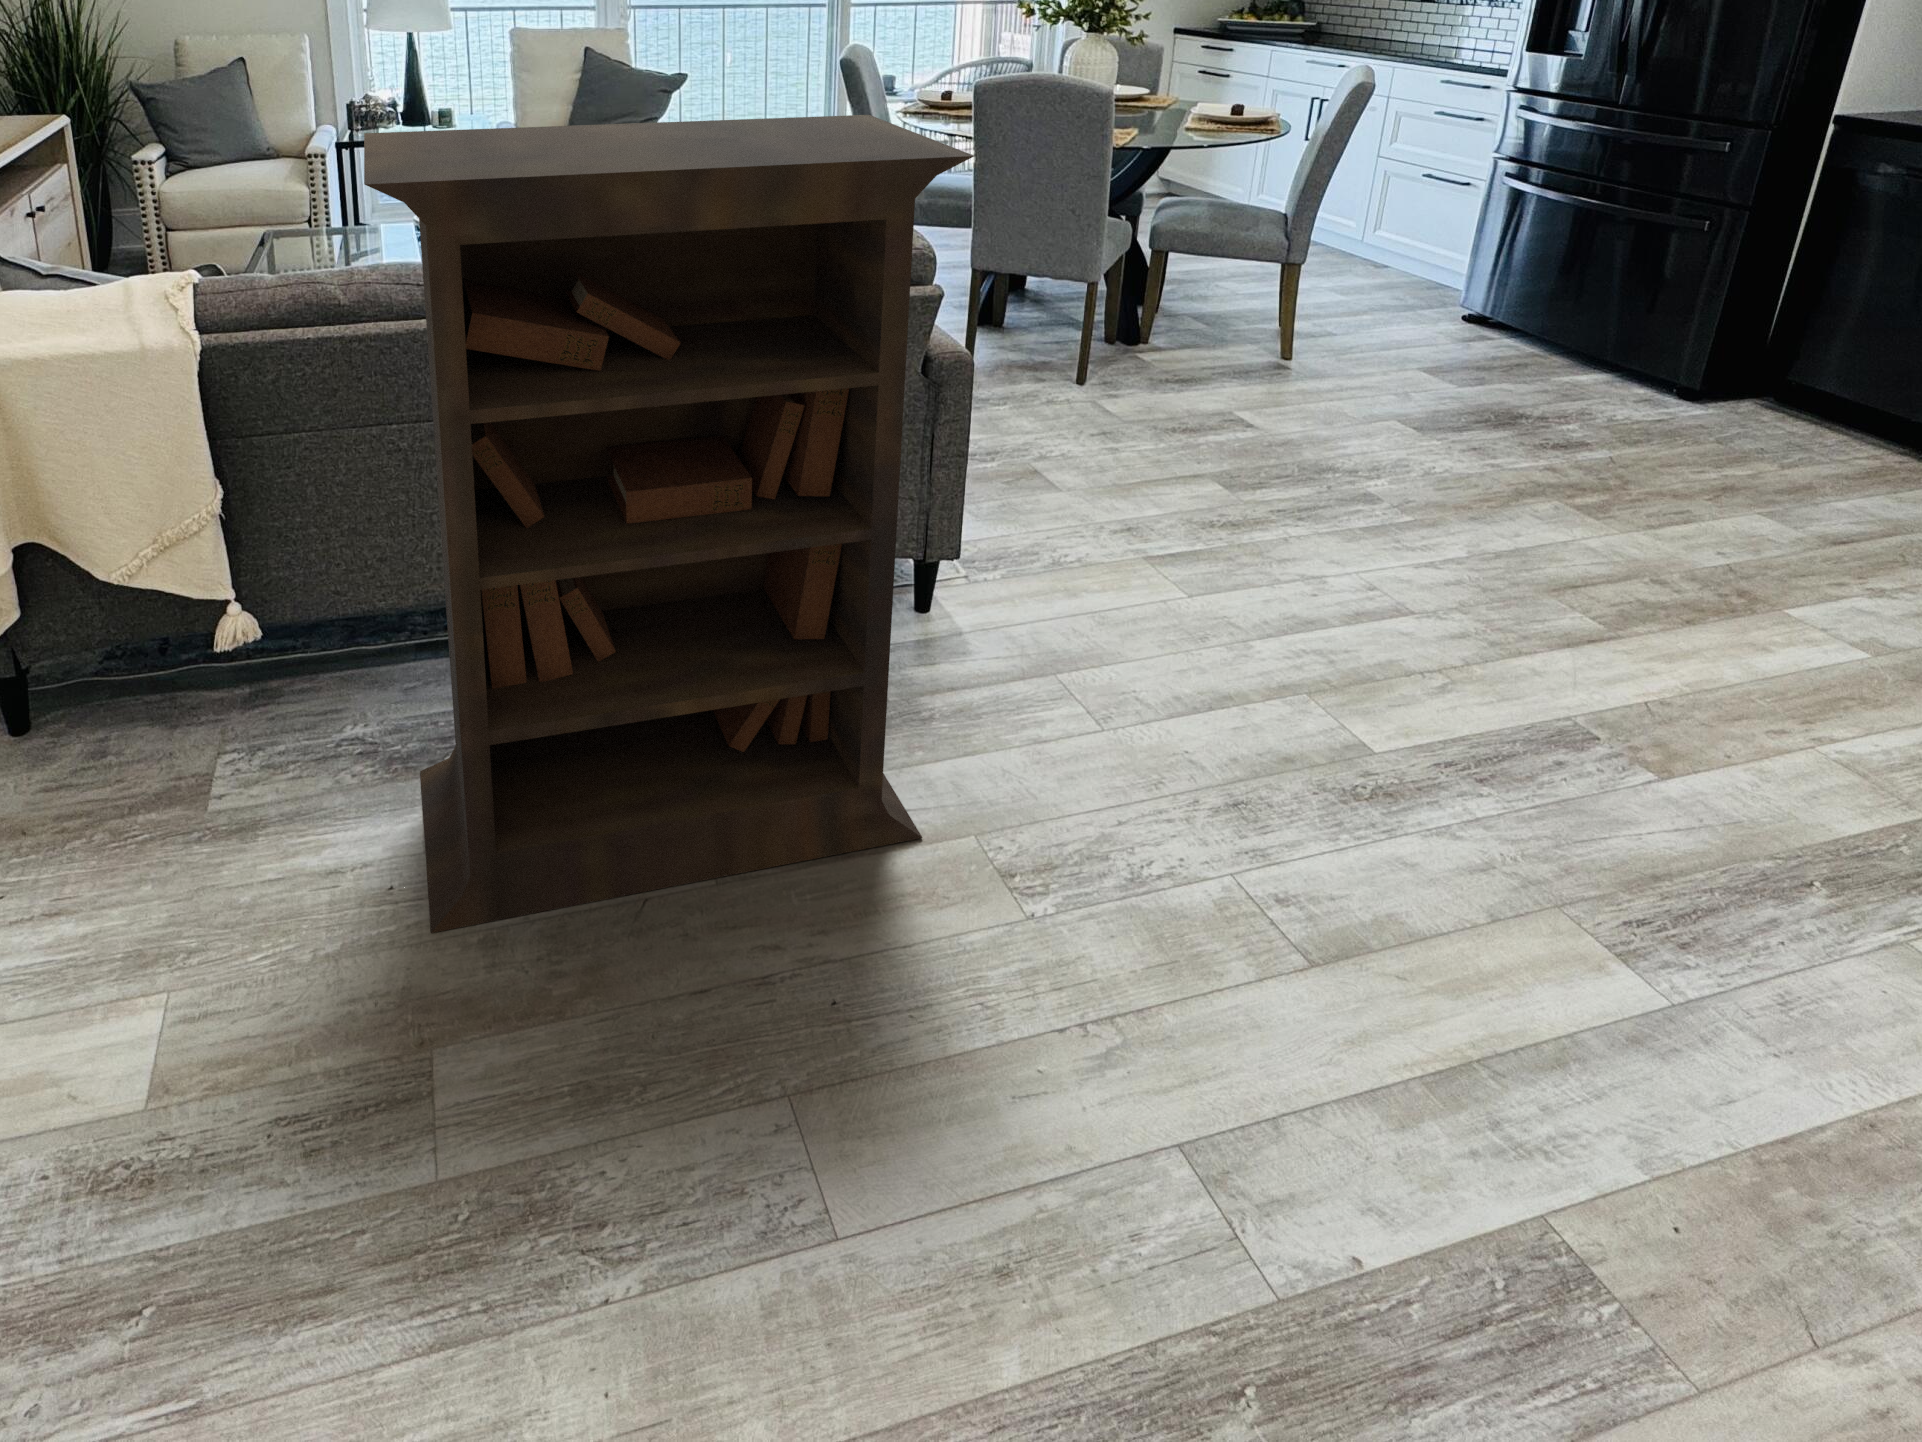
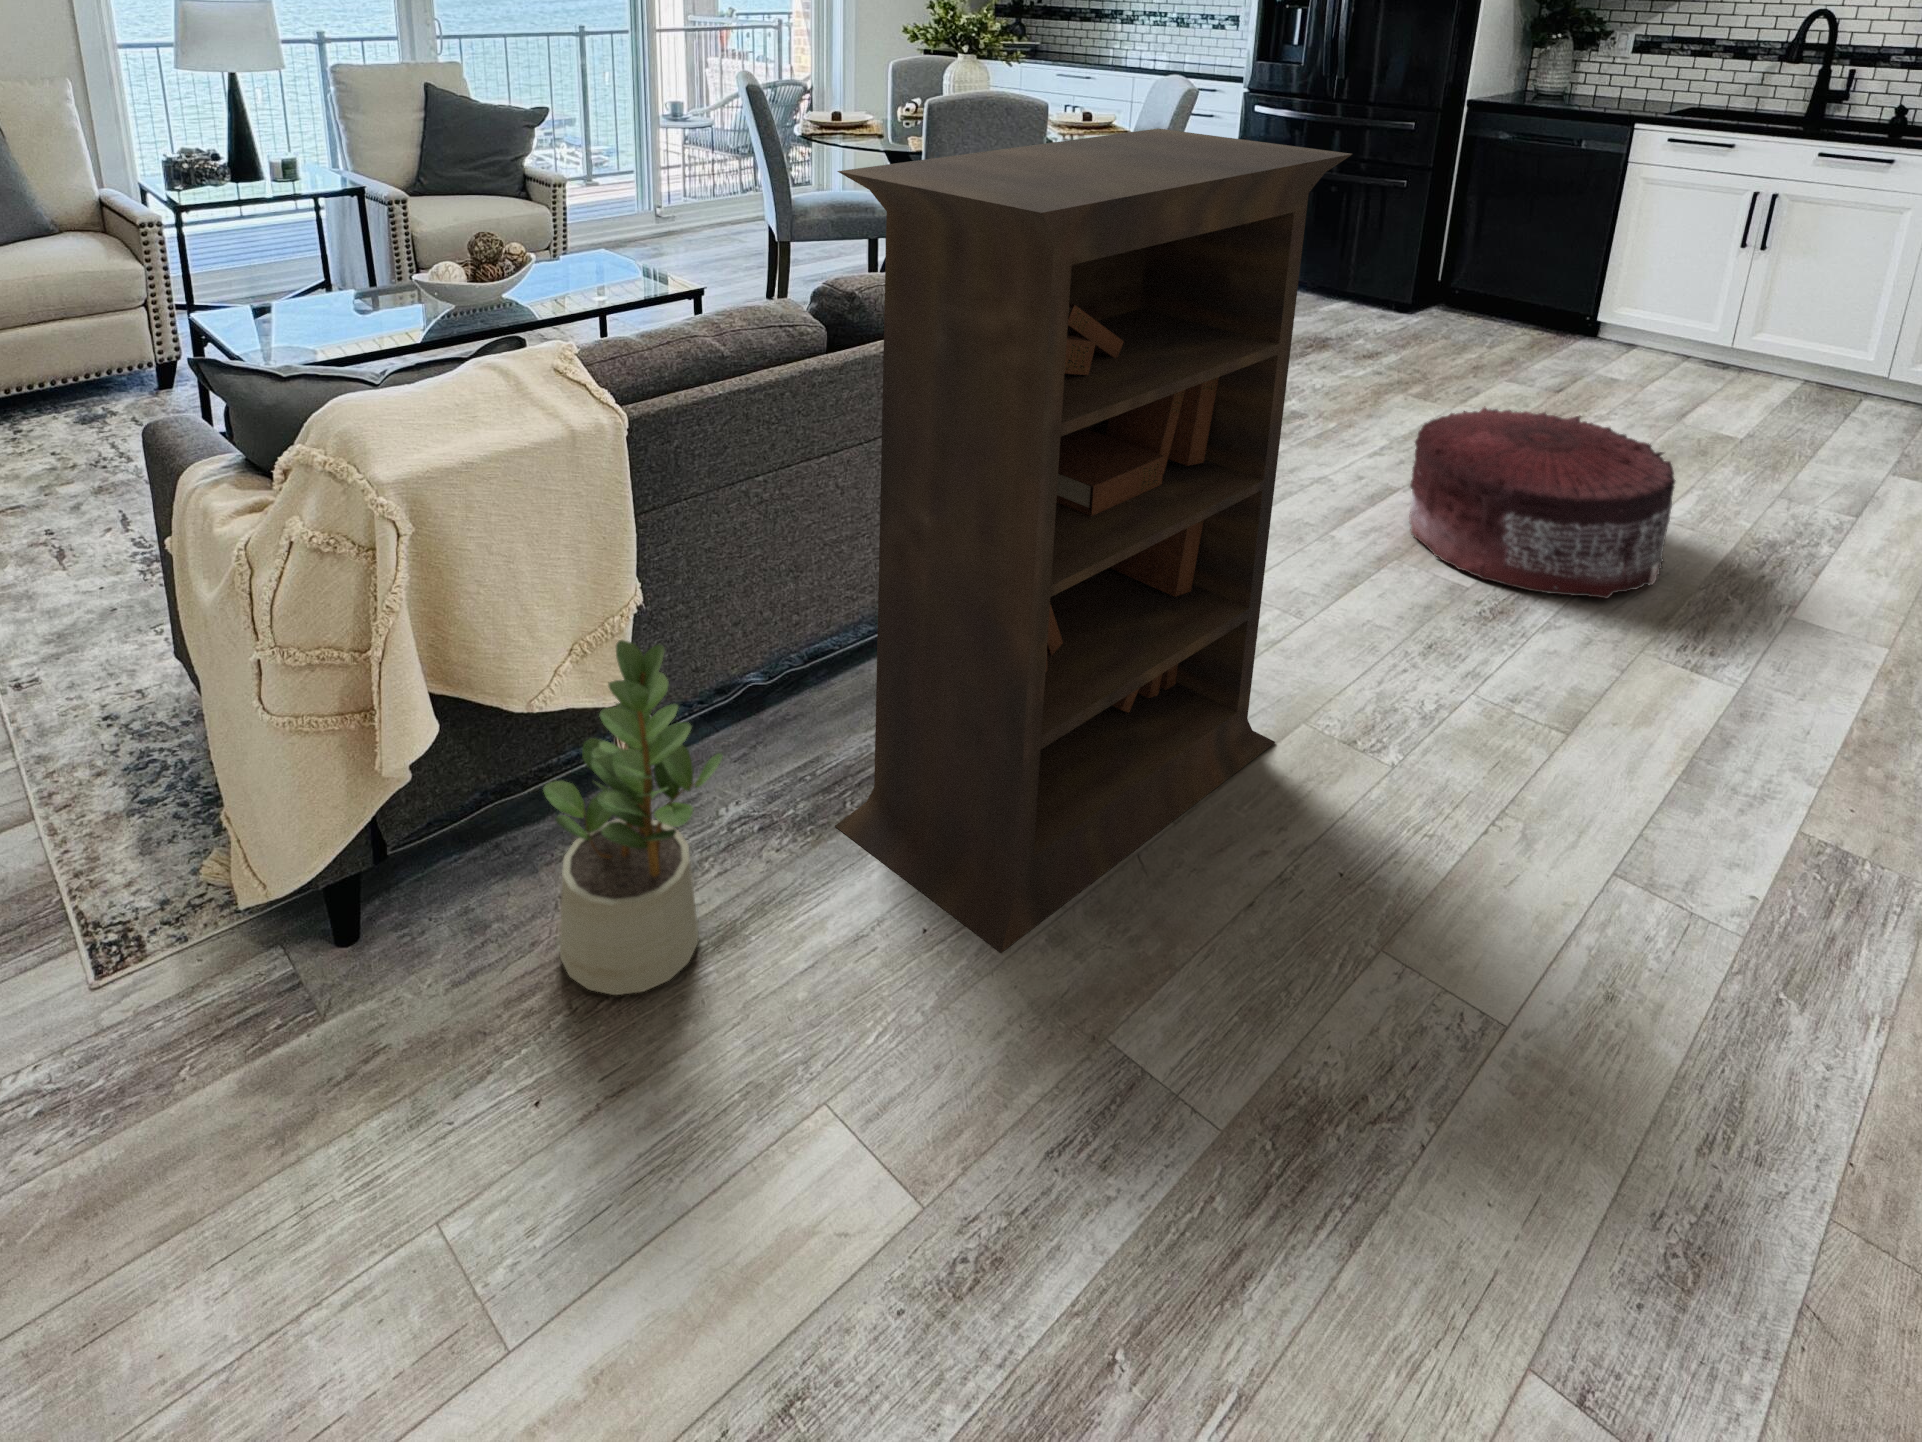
pouf: none [1368,521,1762,815] -> present [1409,406,1675,599]
potted plant: none [97,536,239,849] -> present [543,640,723,995]

